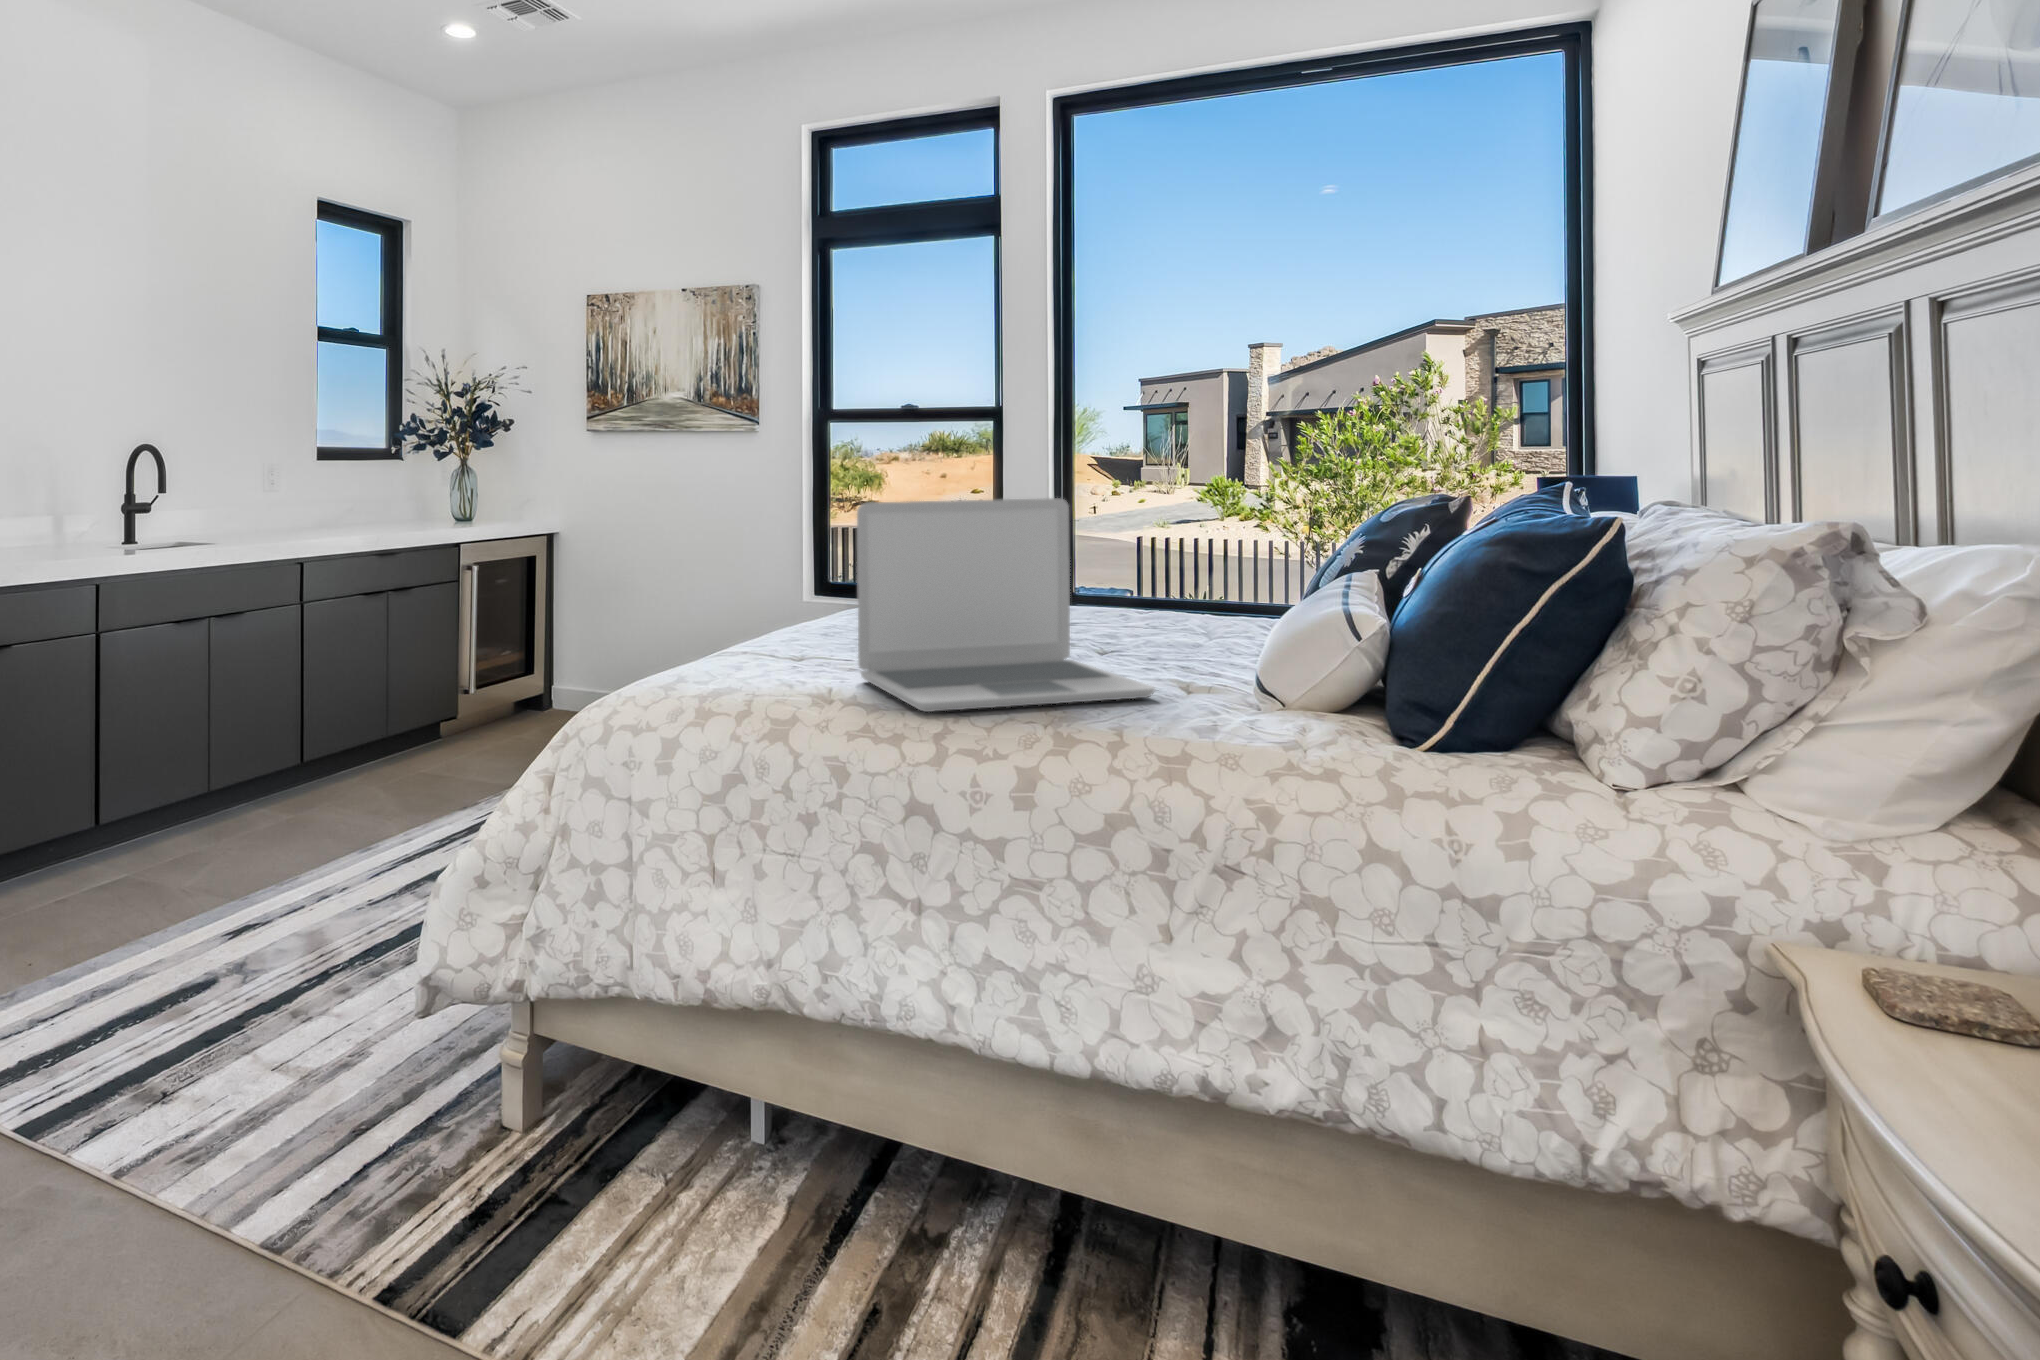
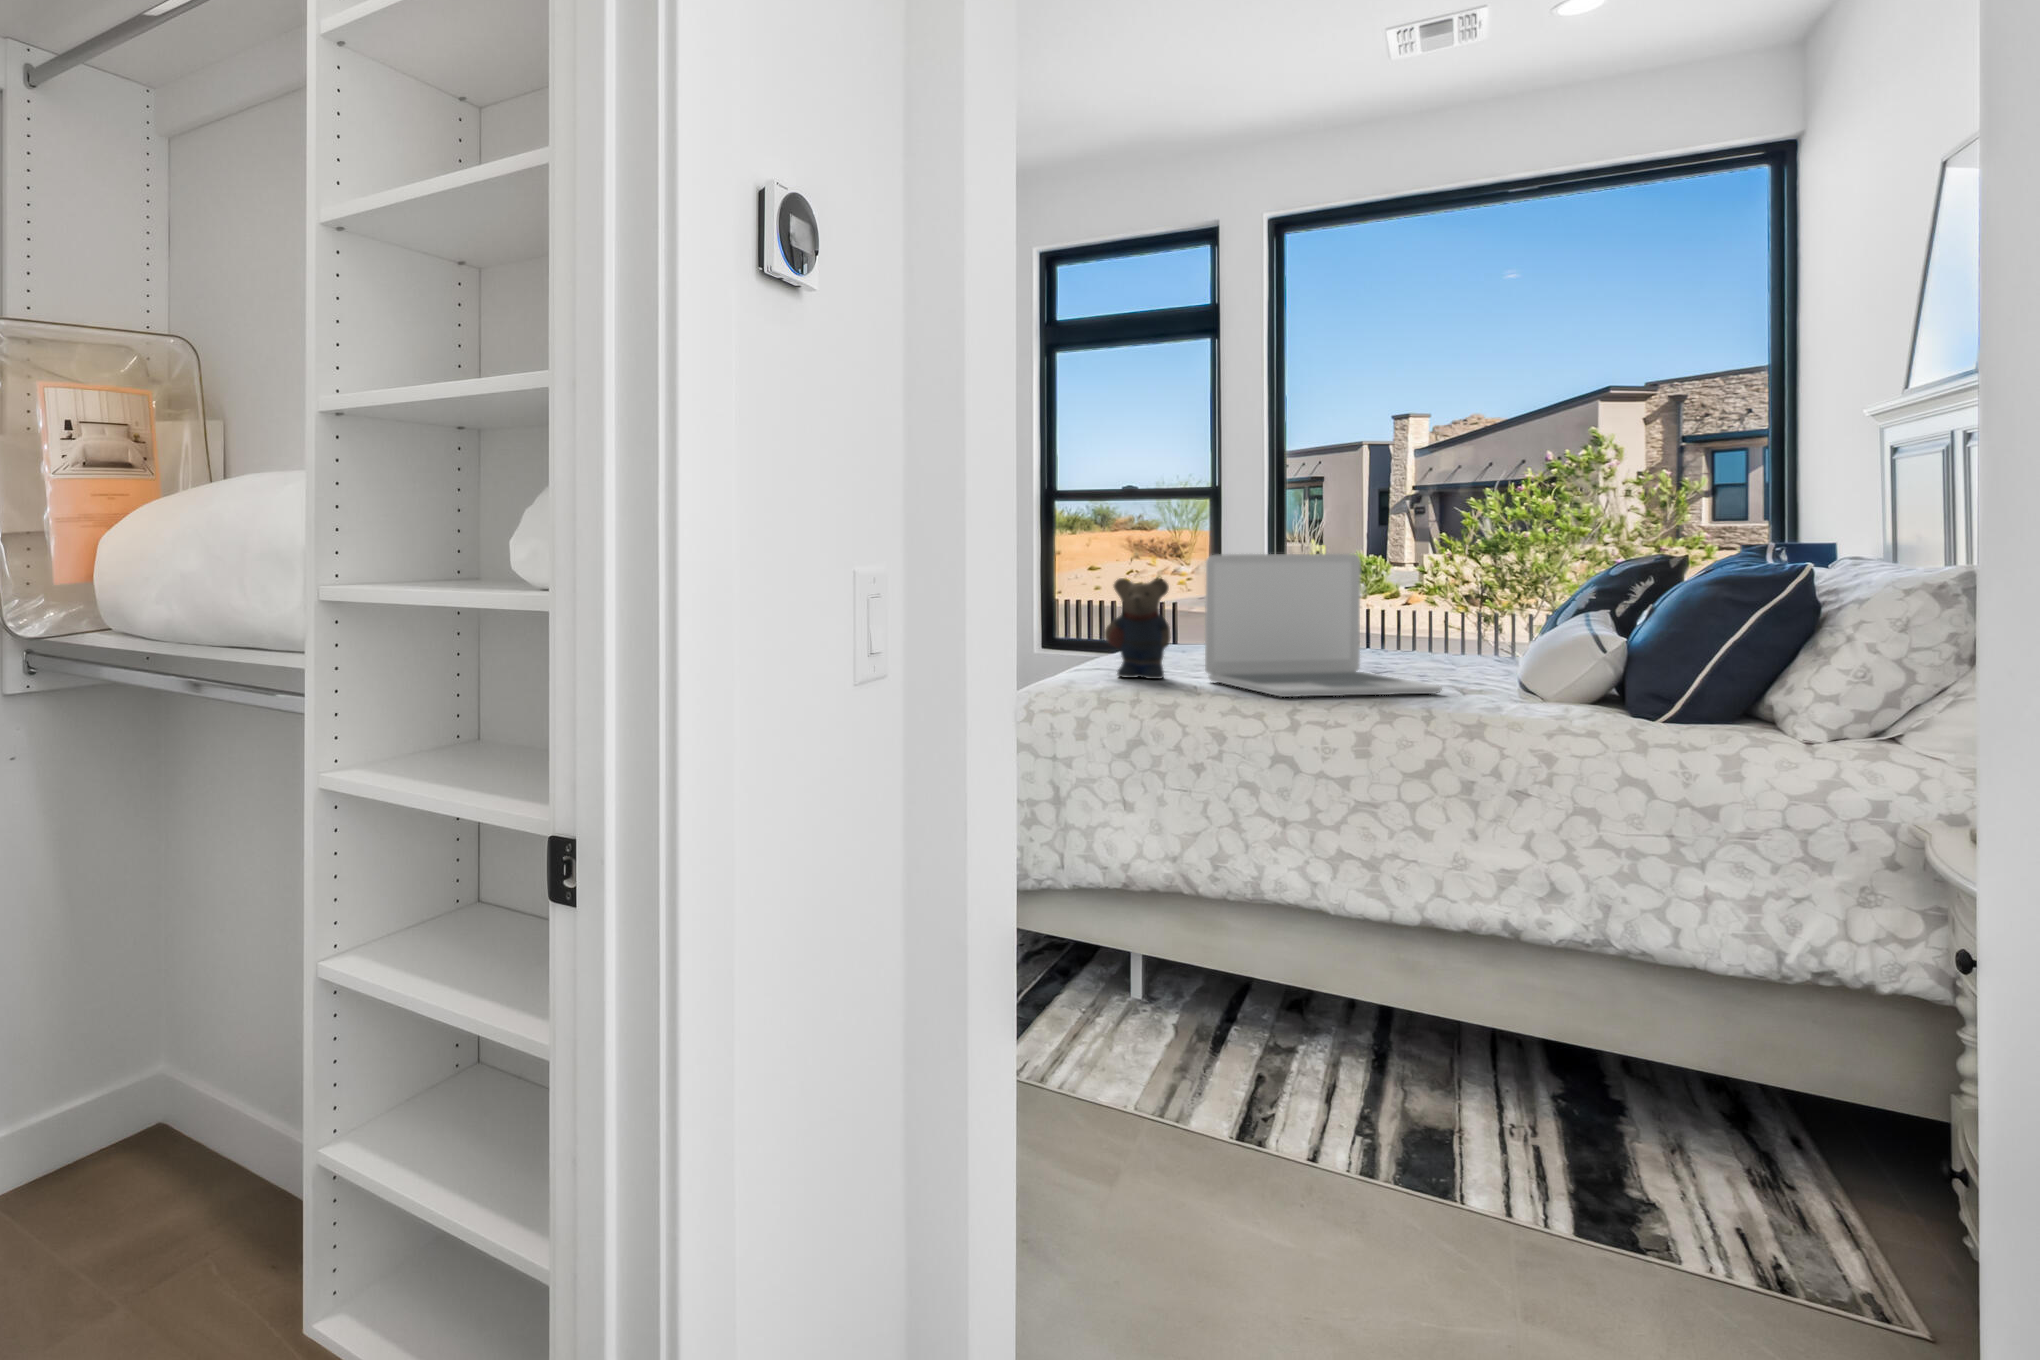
teddy bear: none [735,535,818,677] -> present [1105,578,1171,679]

